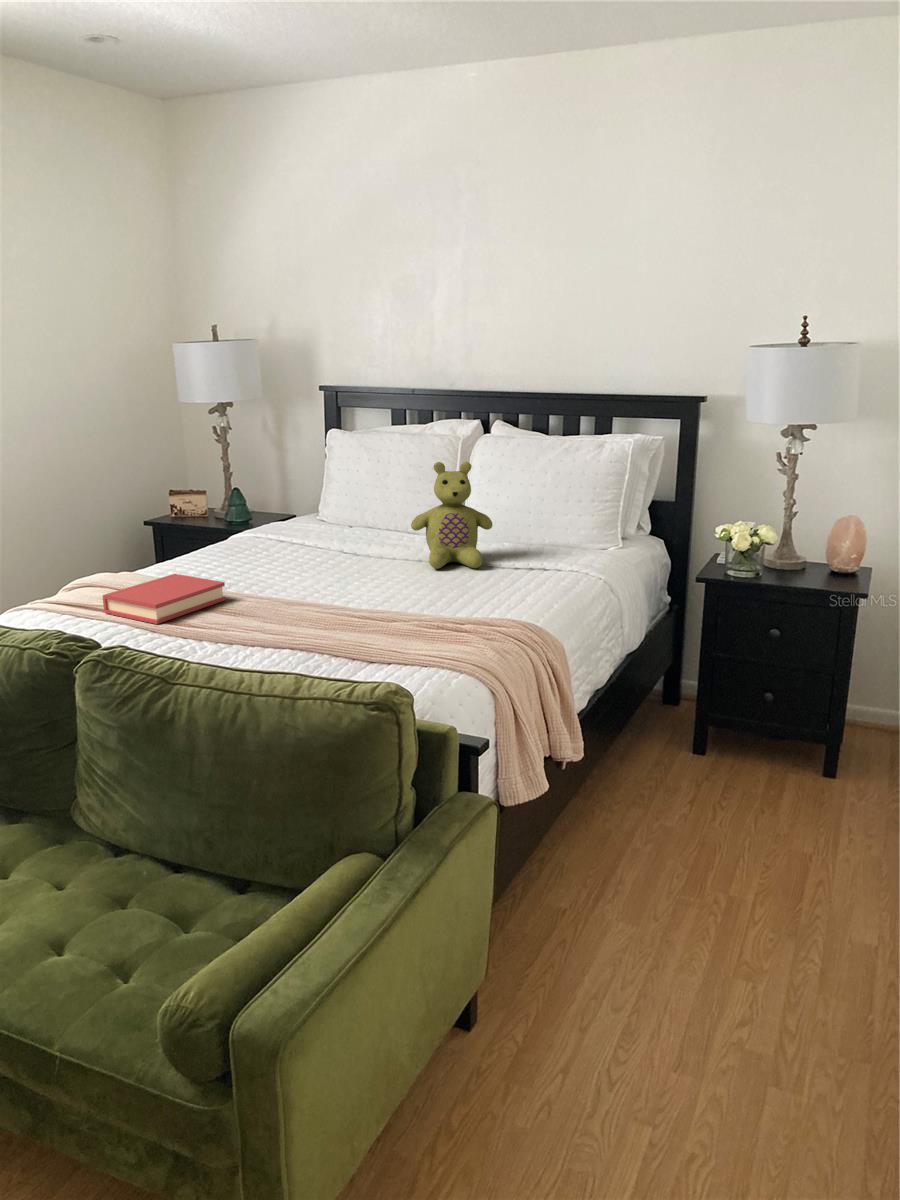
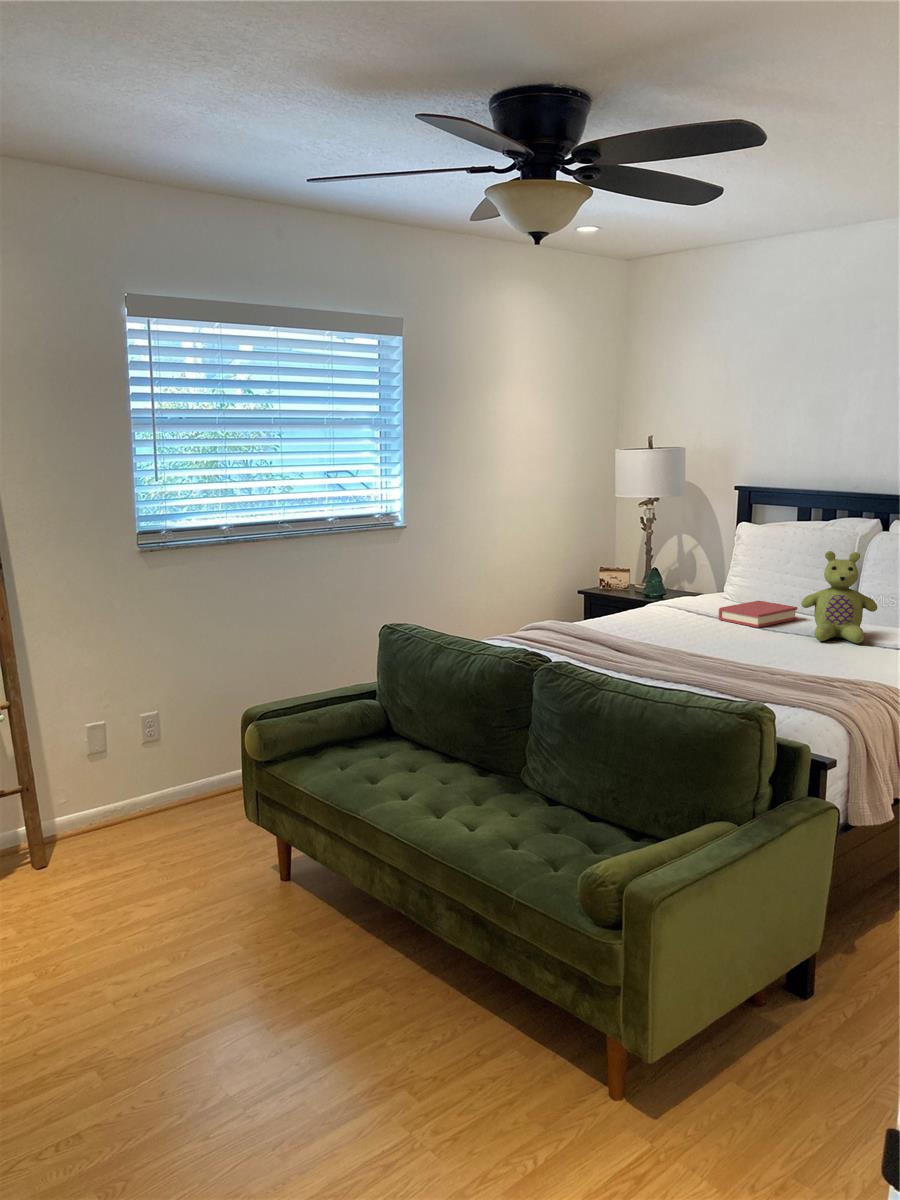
hardback book: present [103,574,226,624] -> present [719,601,797,628]

